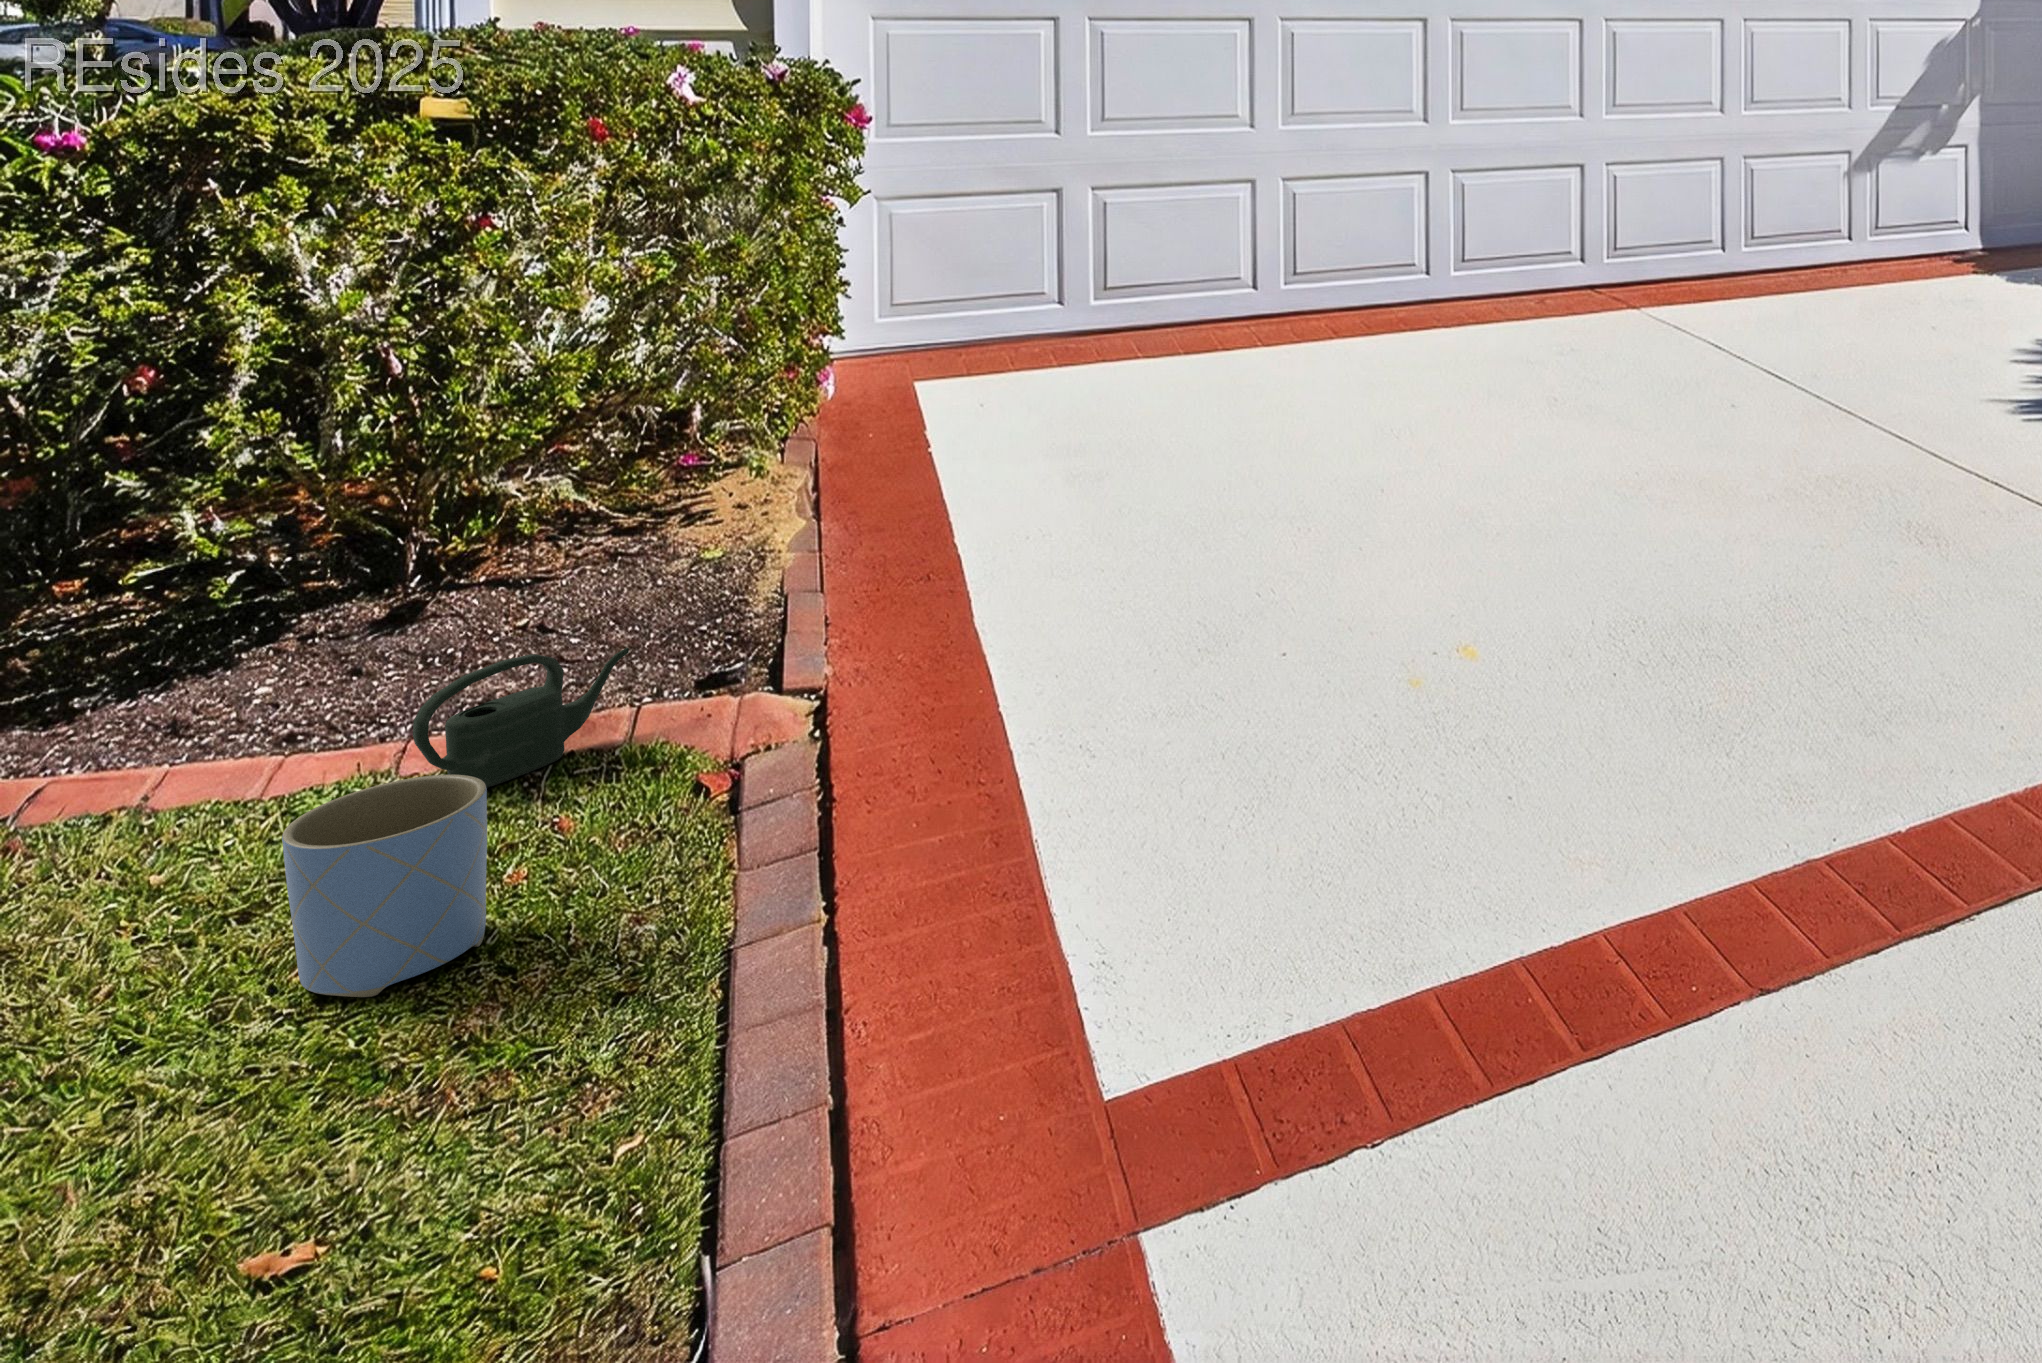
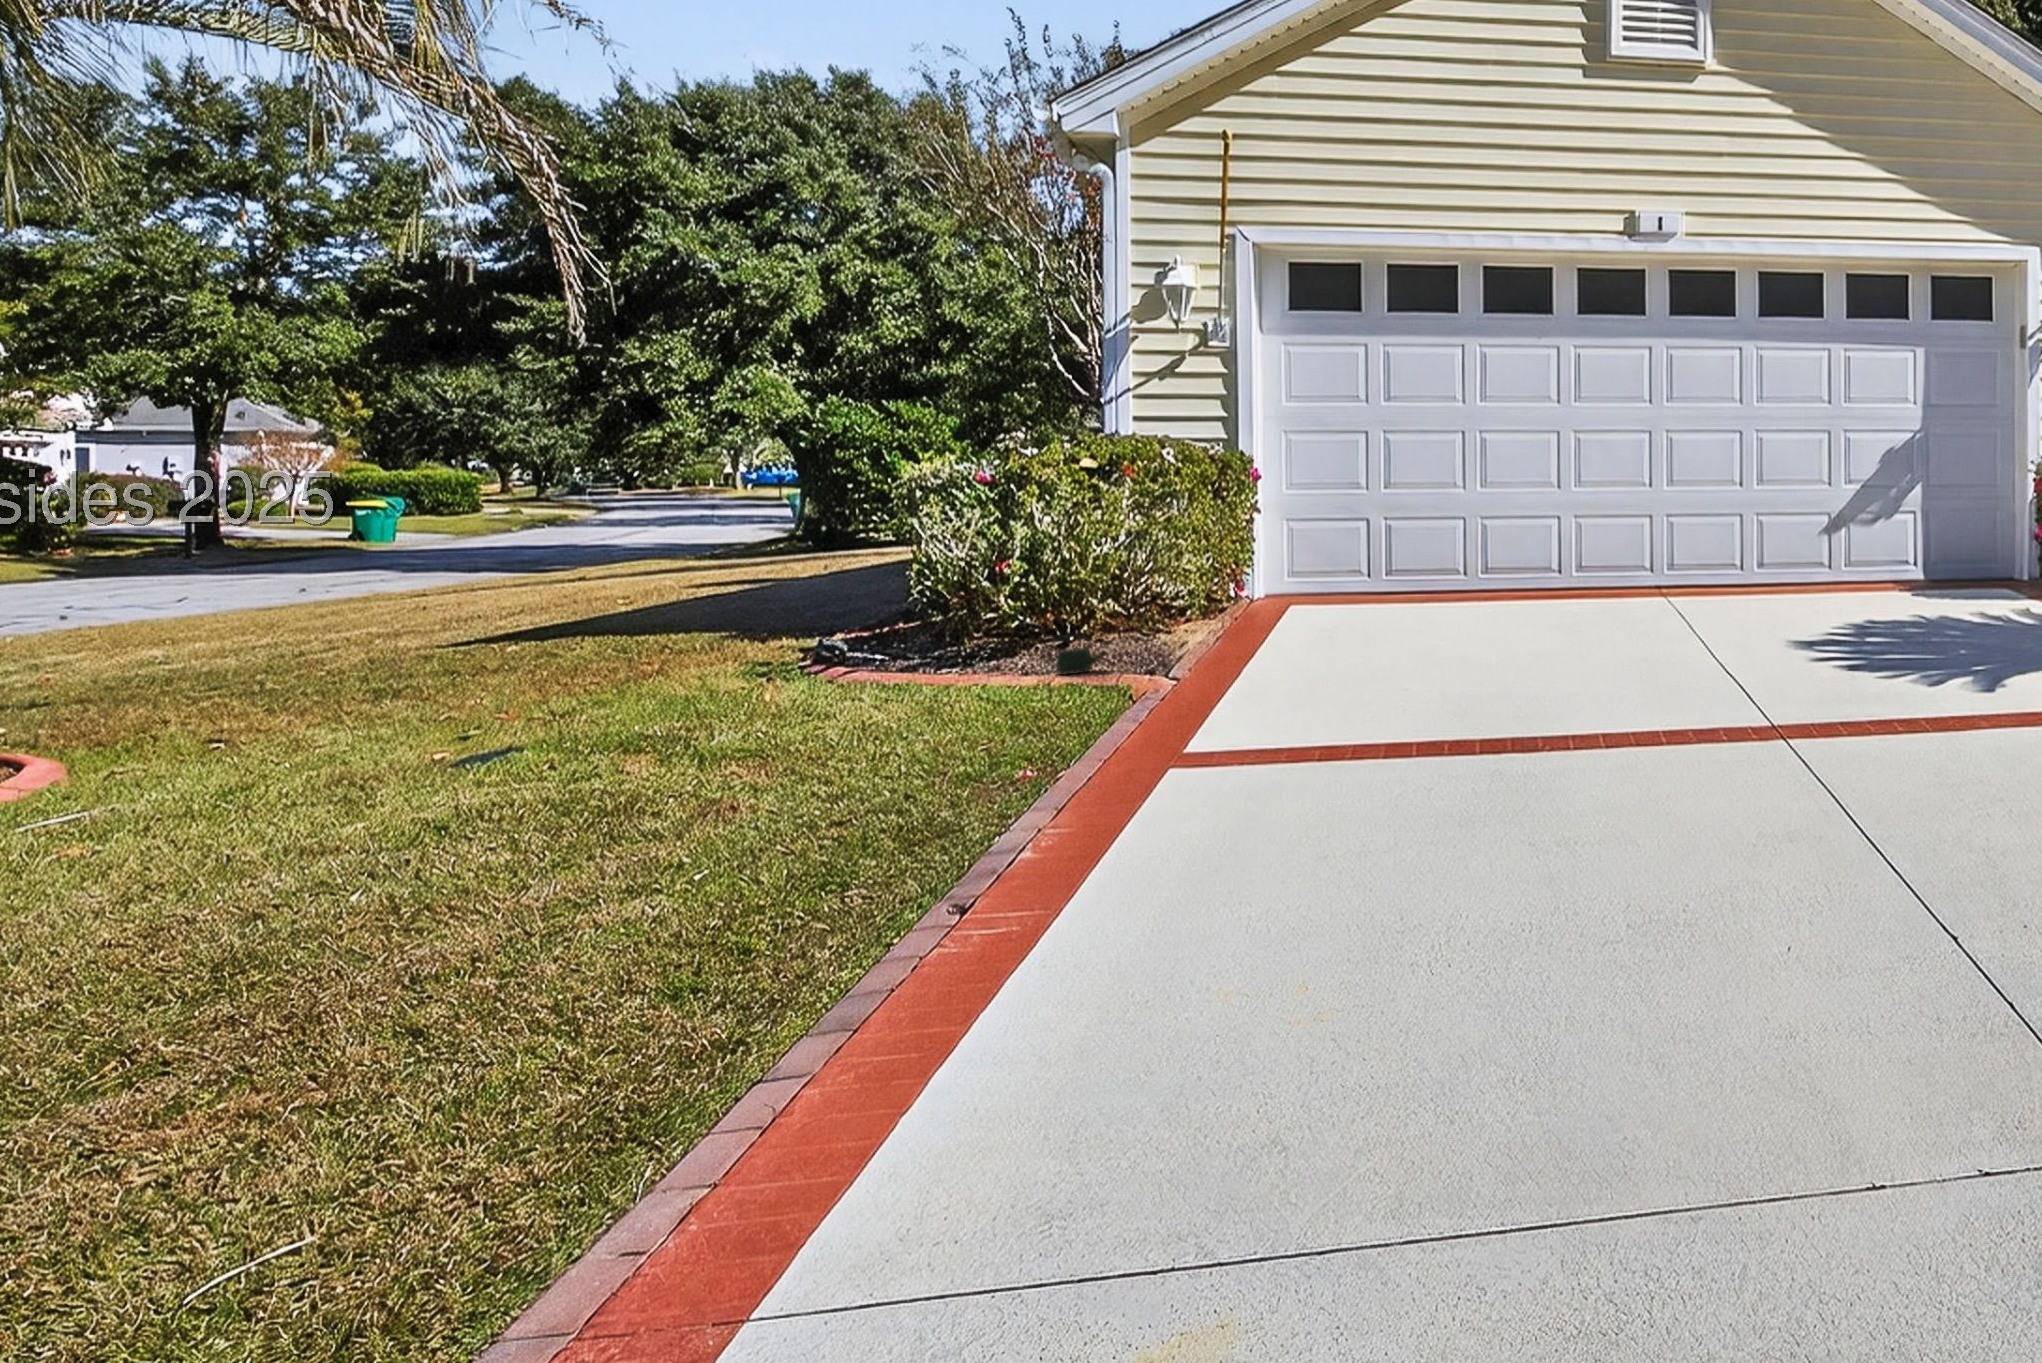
planter: present [282,775,487,997] -> none [1002,645,1052,696]

